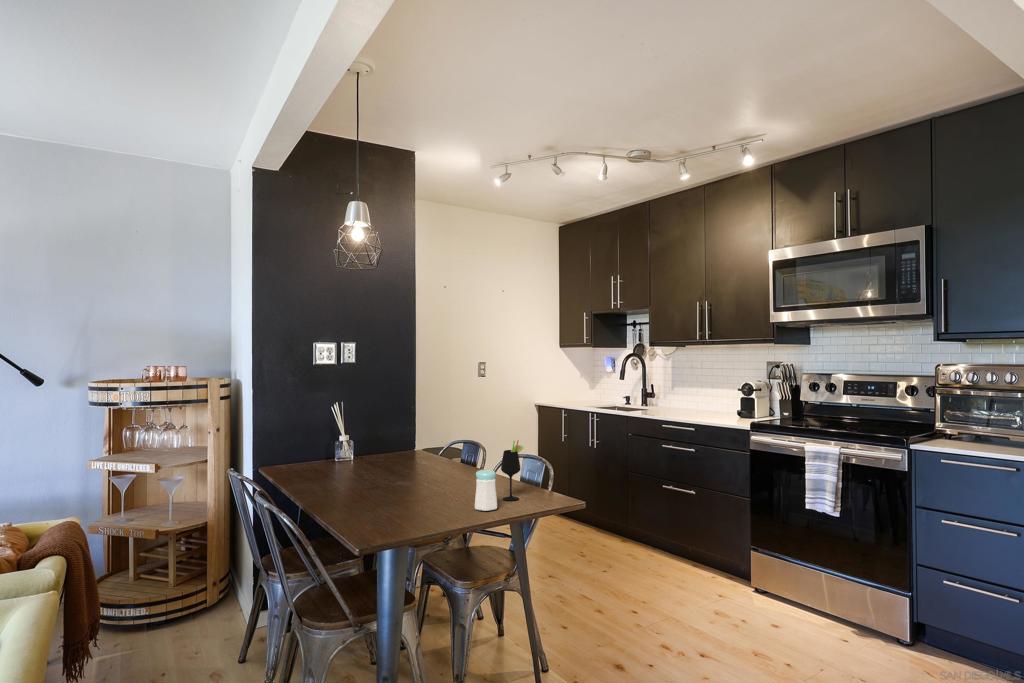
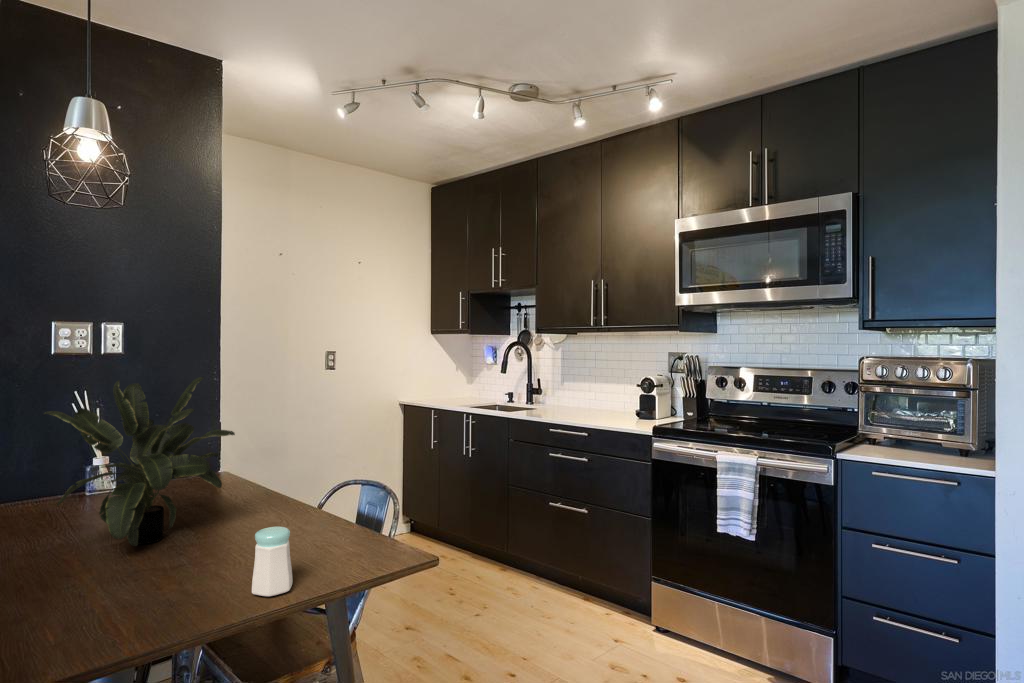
potted plant: none [341,378,449,484] -> present [44,377,235,546]
wine glass: present [501,441,524,500] -> none [306,475,343,569]

